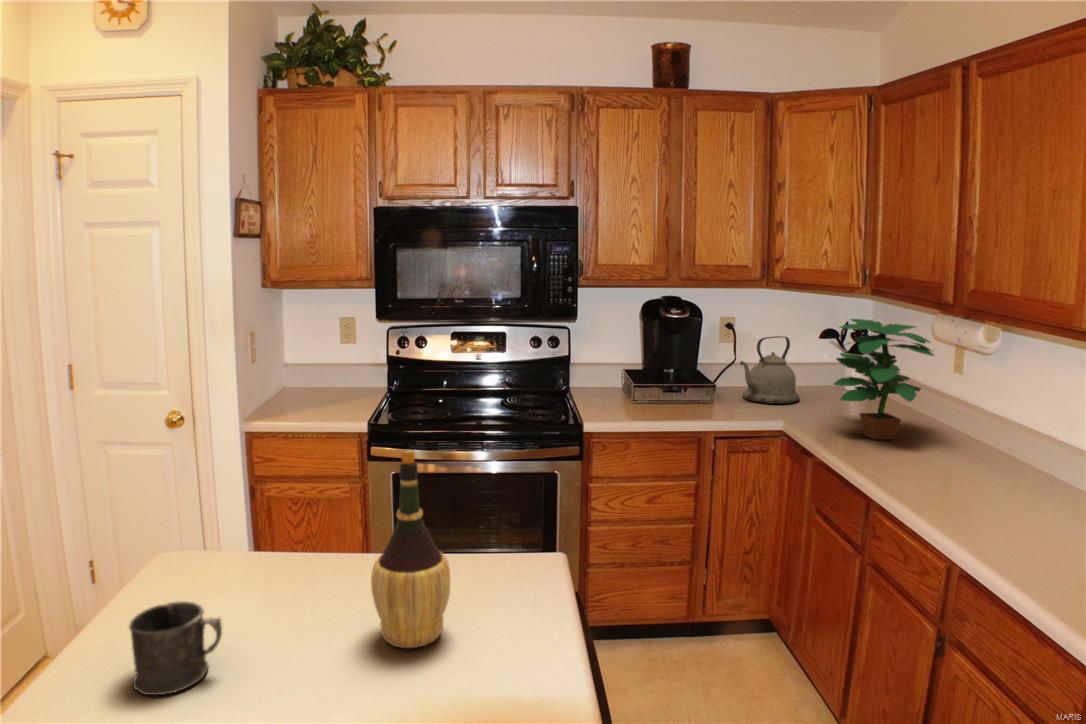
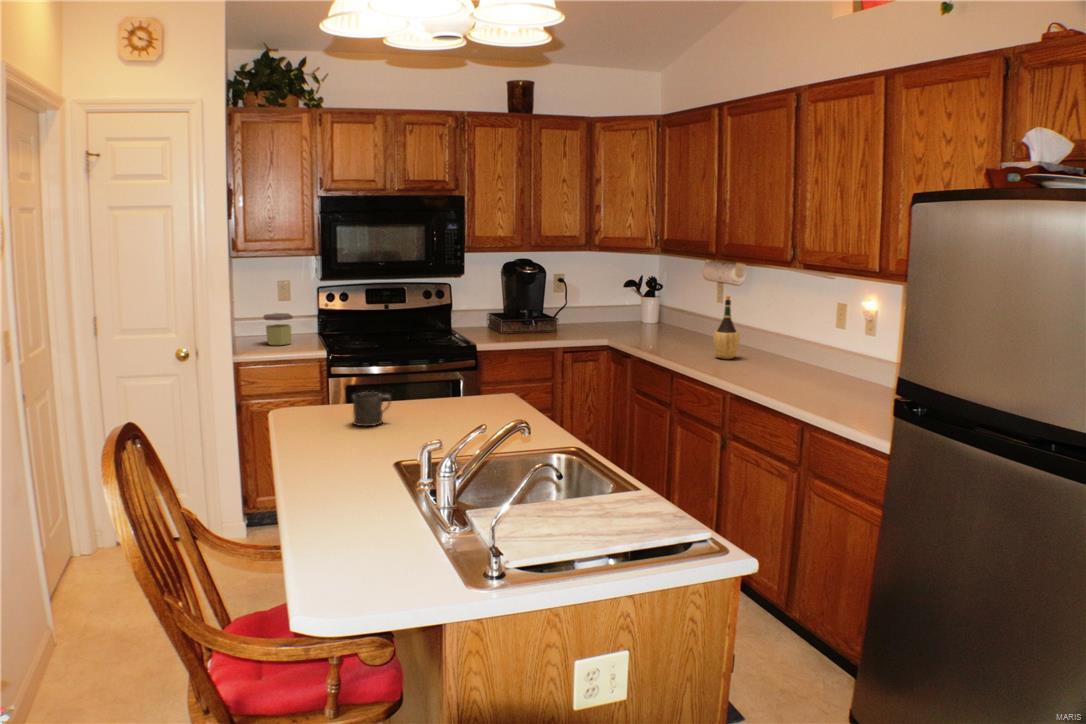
potted plant: present [834,319,934,439] -> none [635,269,694,344]
kettle: present [740,336,800,404] -> none [576,284,615,330]
jar: none [300,364,338,409] -> present [264,313,292,345]
wine bottle: present [371,450,450,648] -> present [714,296,739,359]

